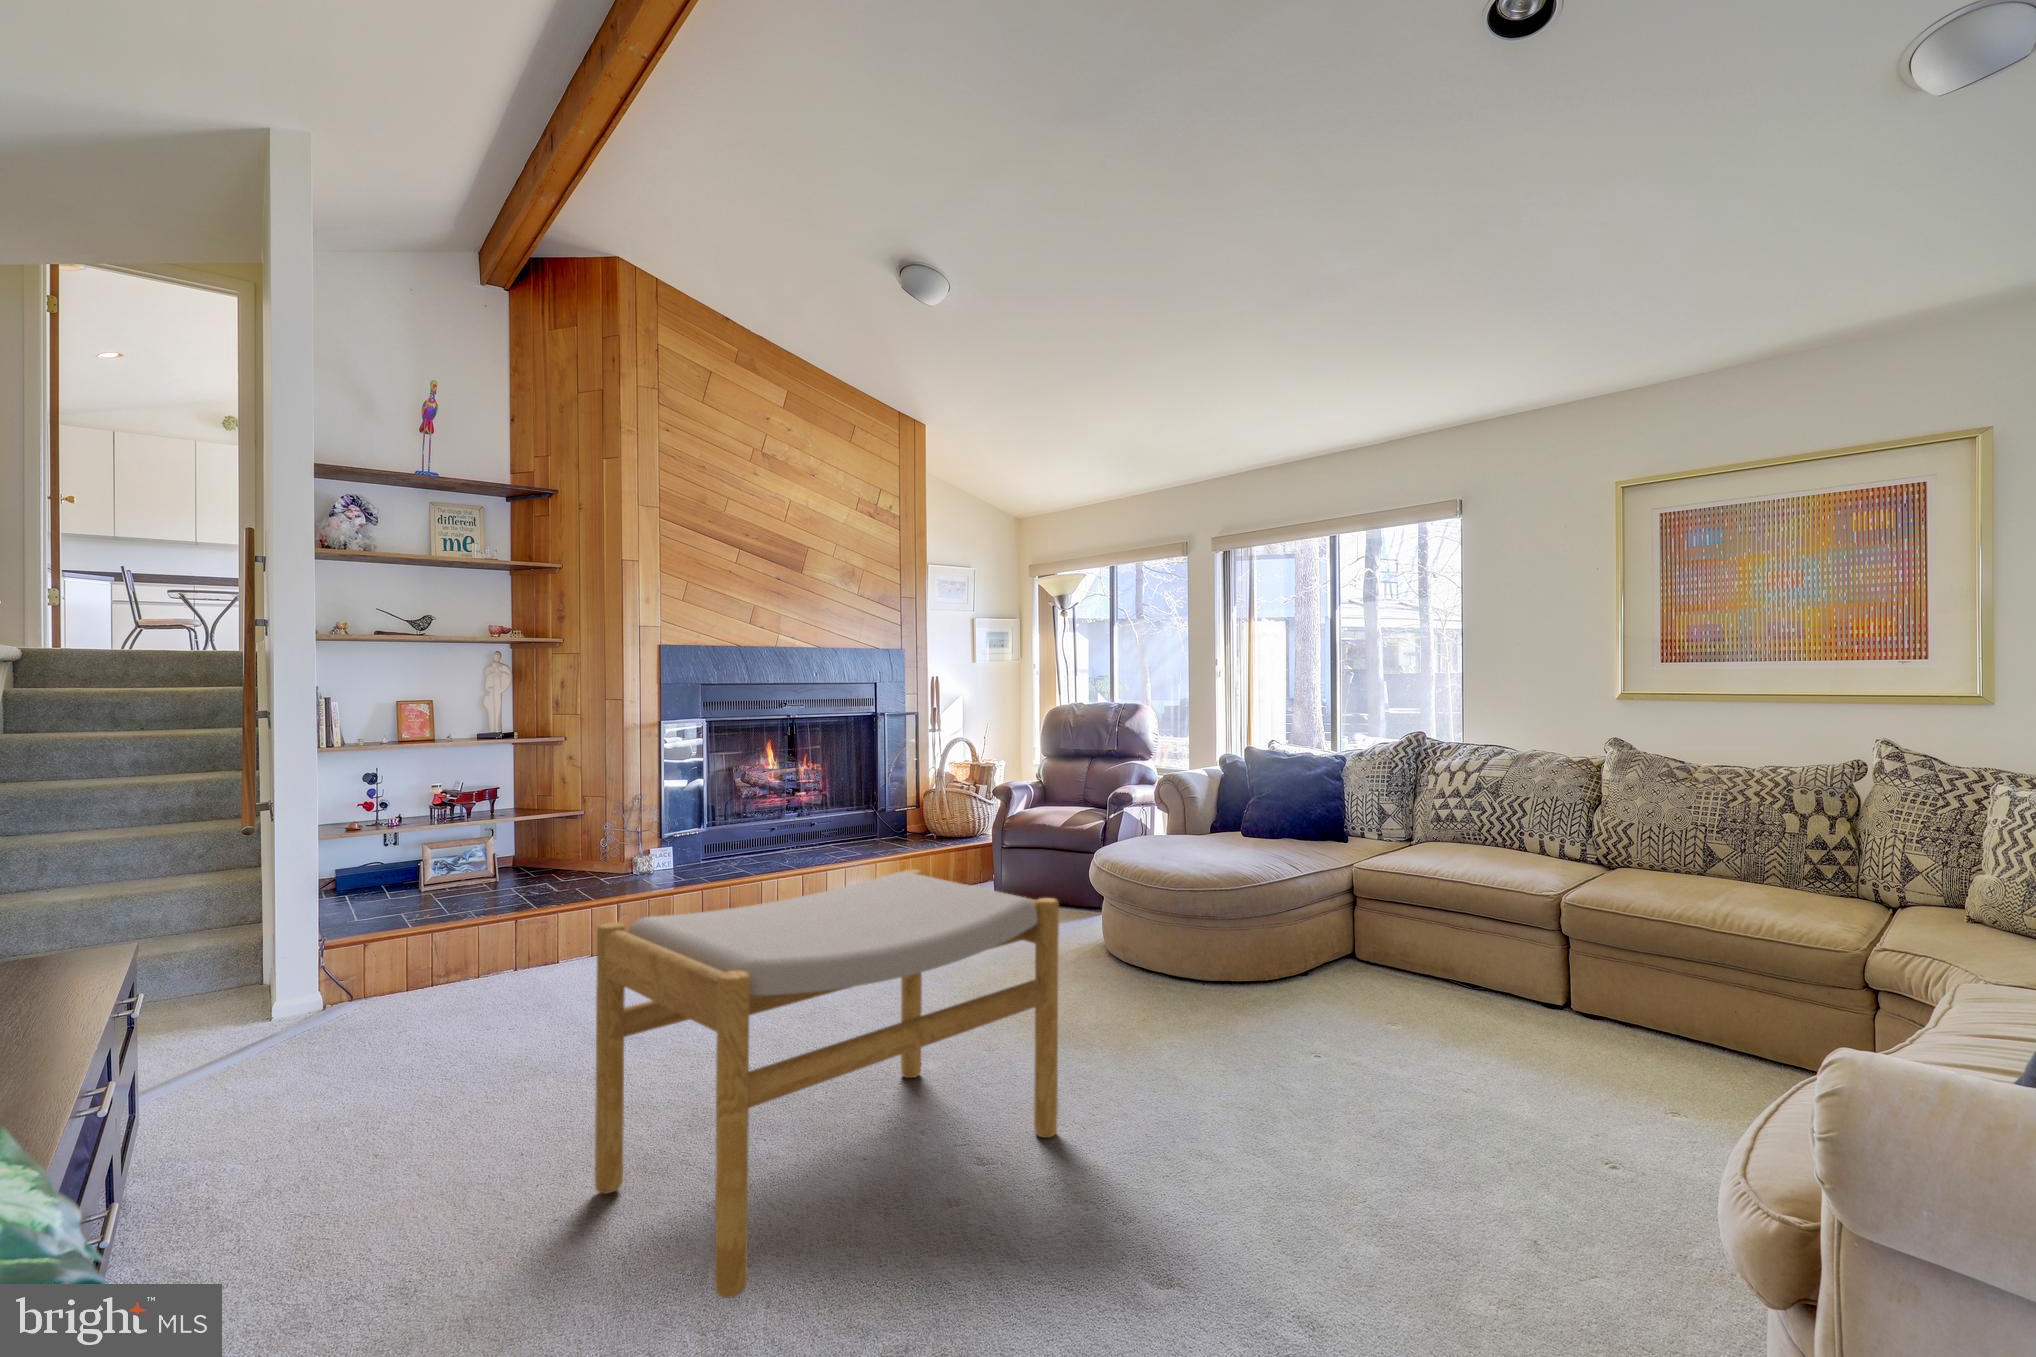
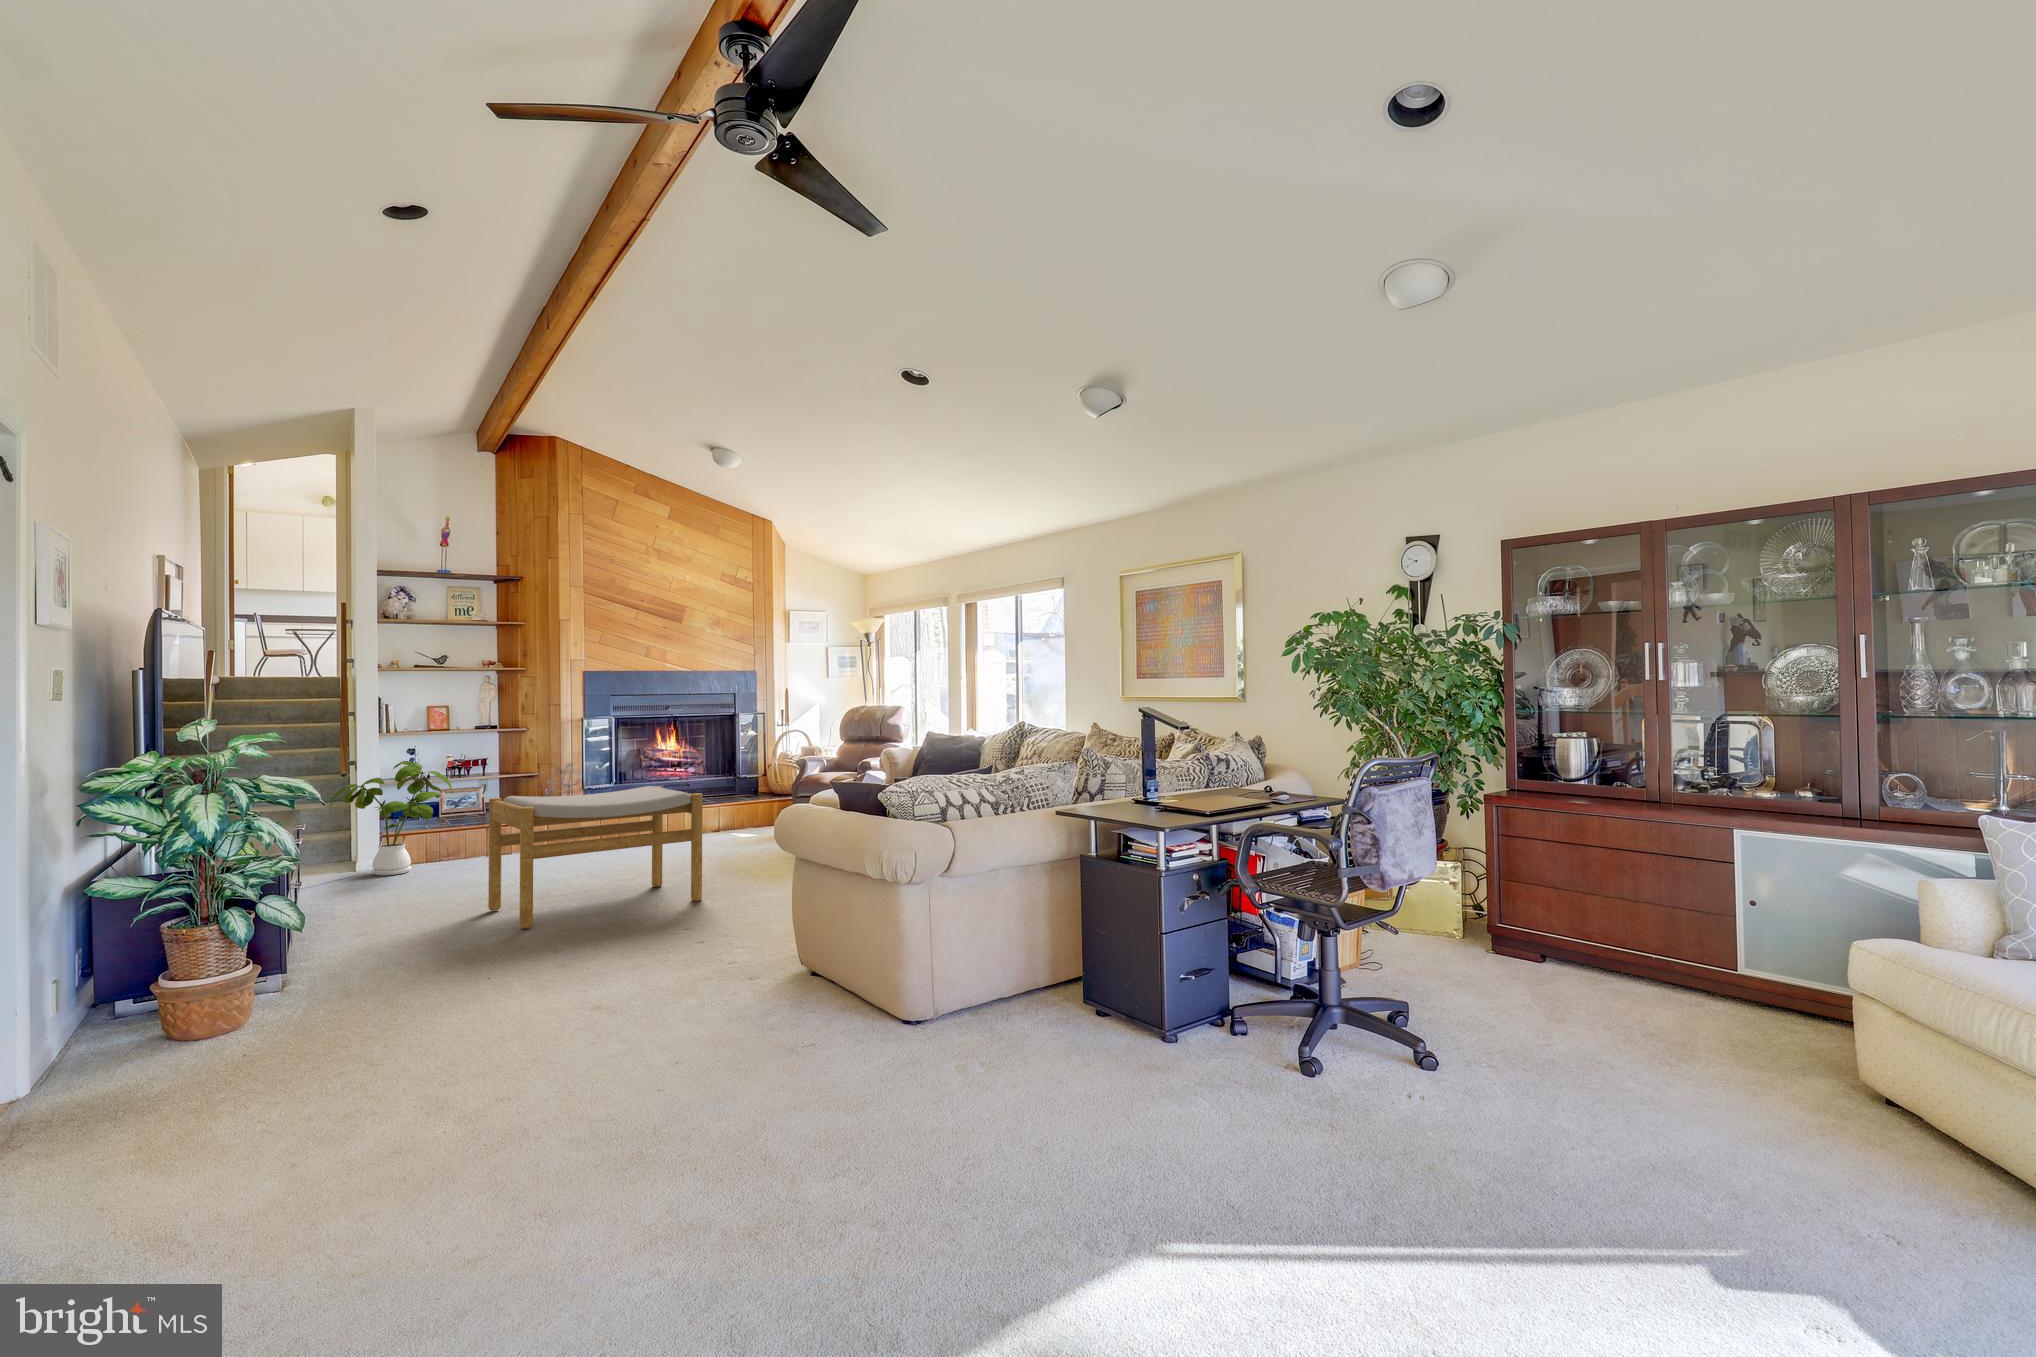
house plant: none [213,811,469,1039] -> present [330,761,453,875]

